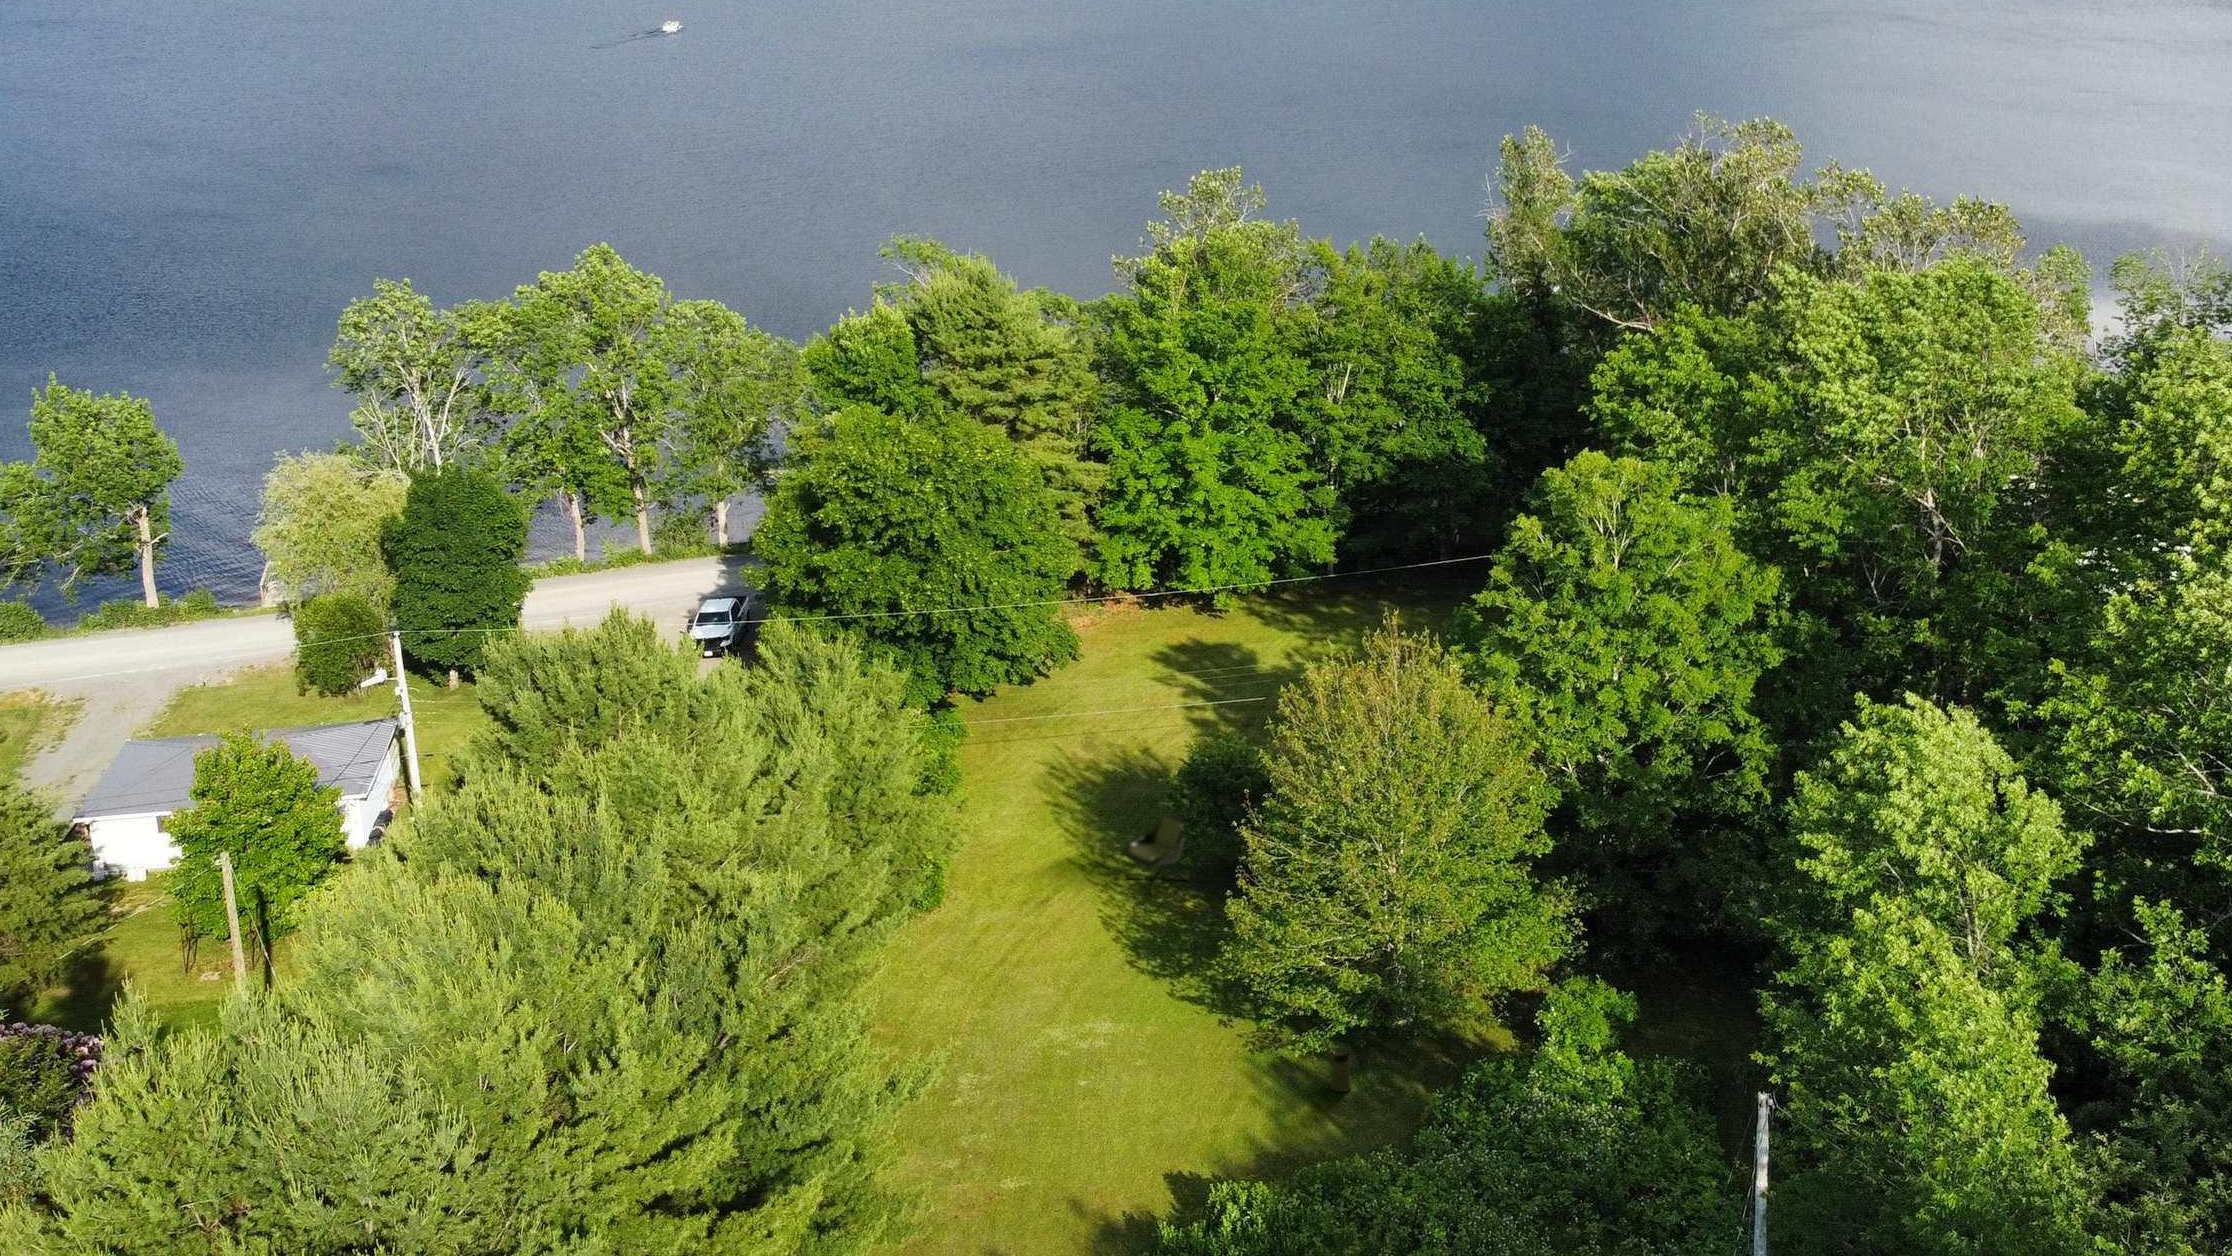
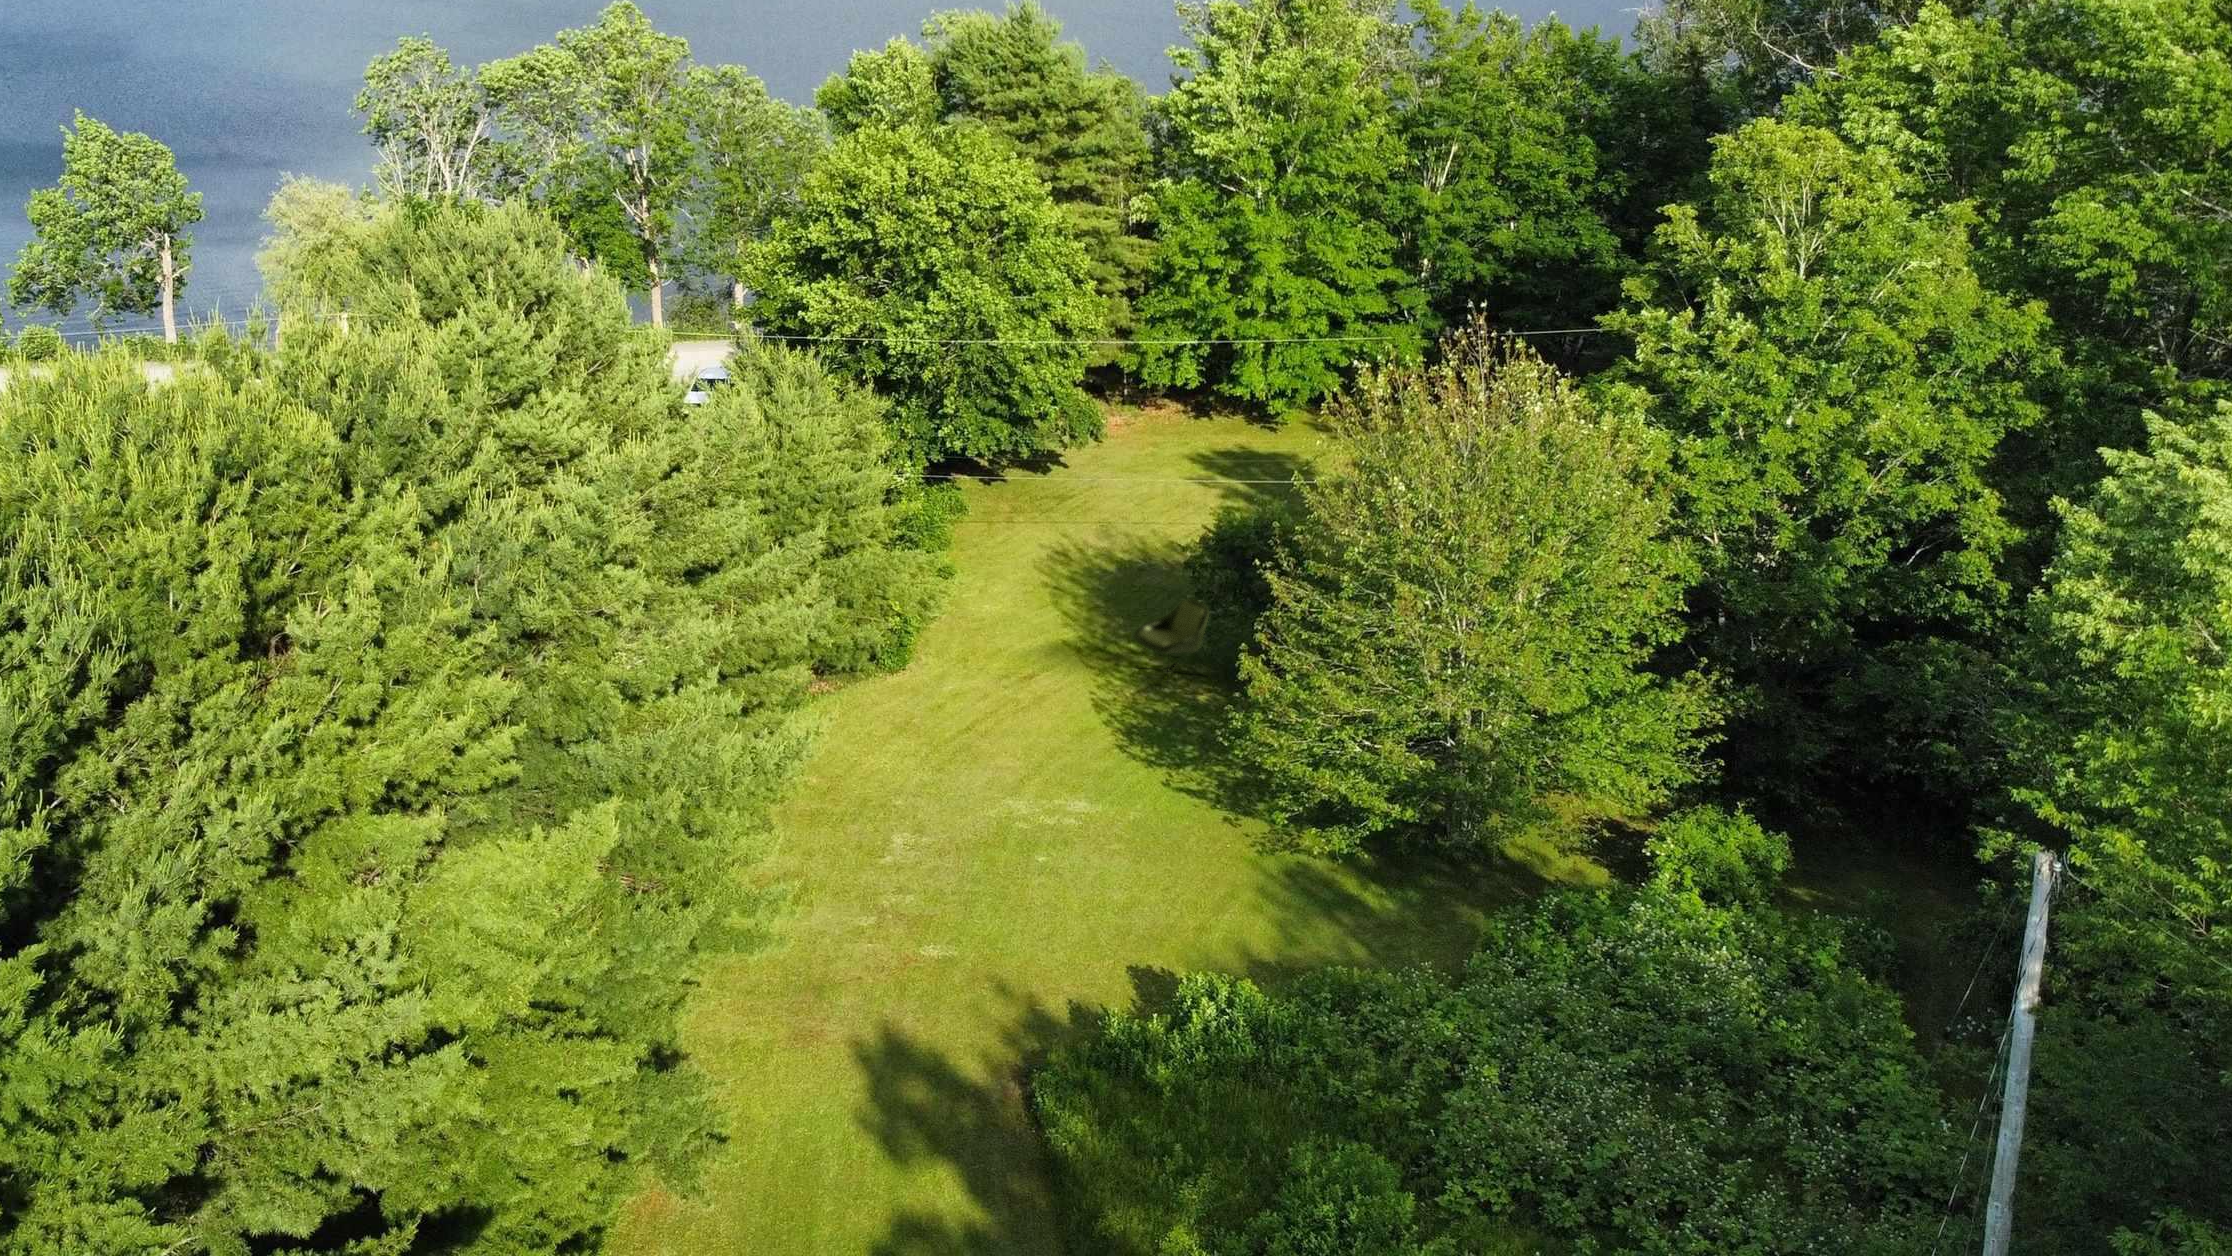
watering can: present [1325,1040,1351,1092] -> none [1357,855,1389,920]

